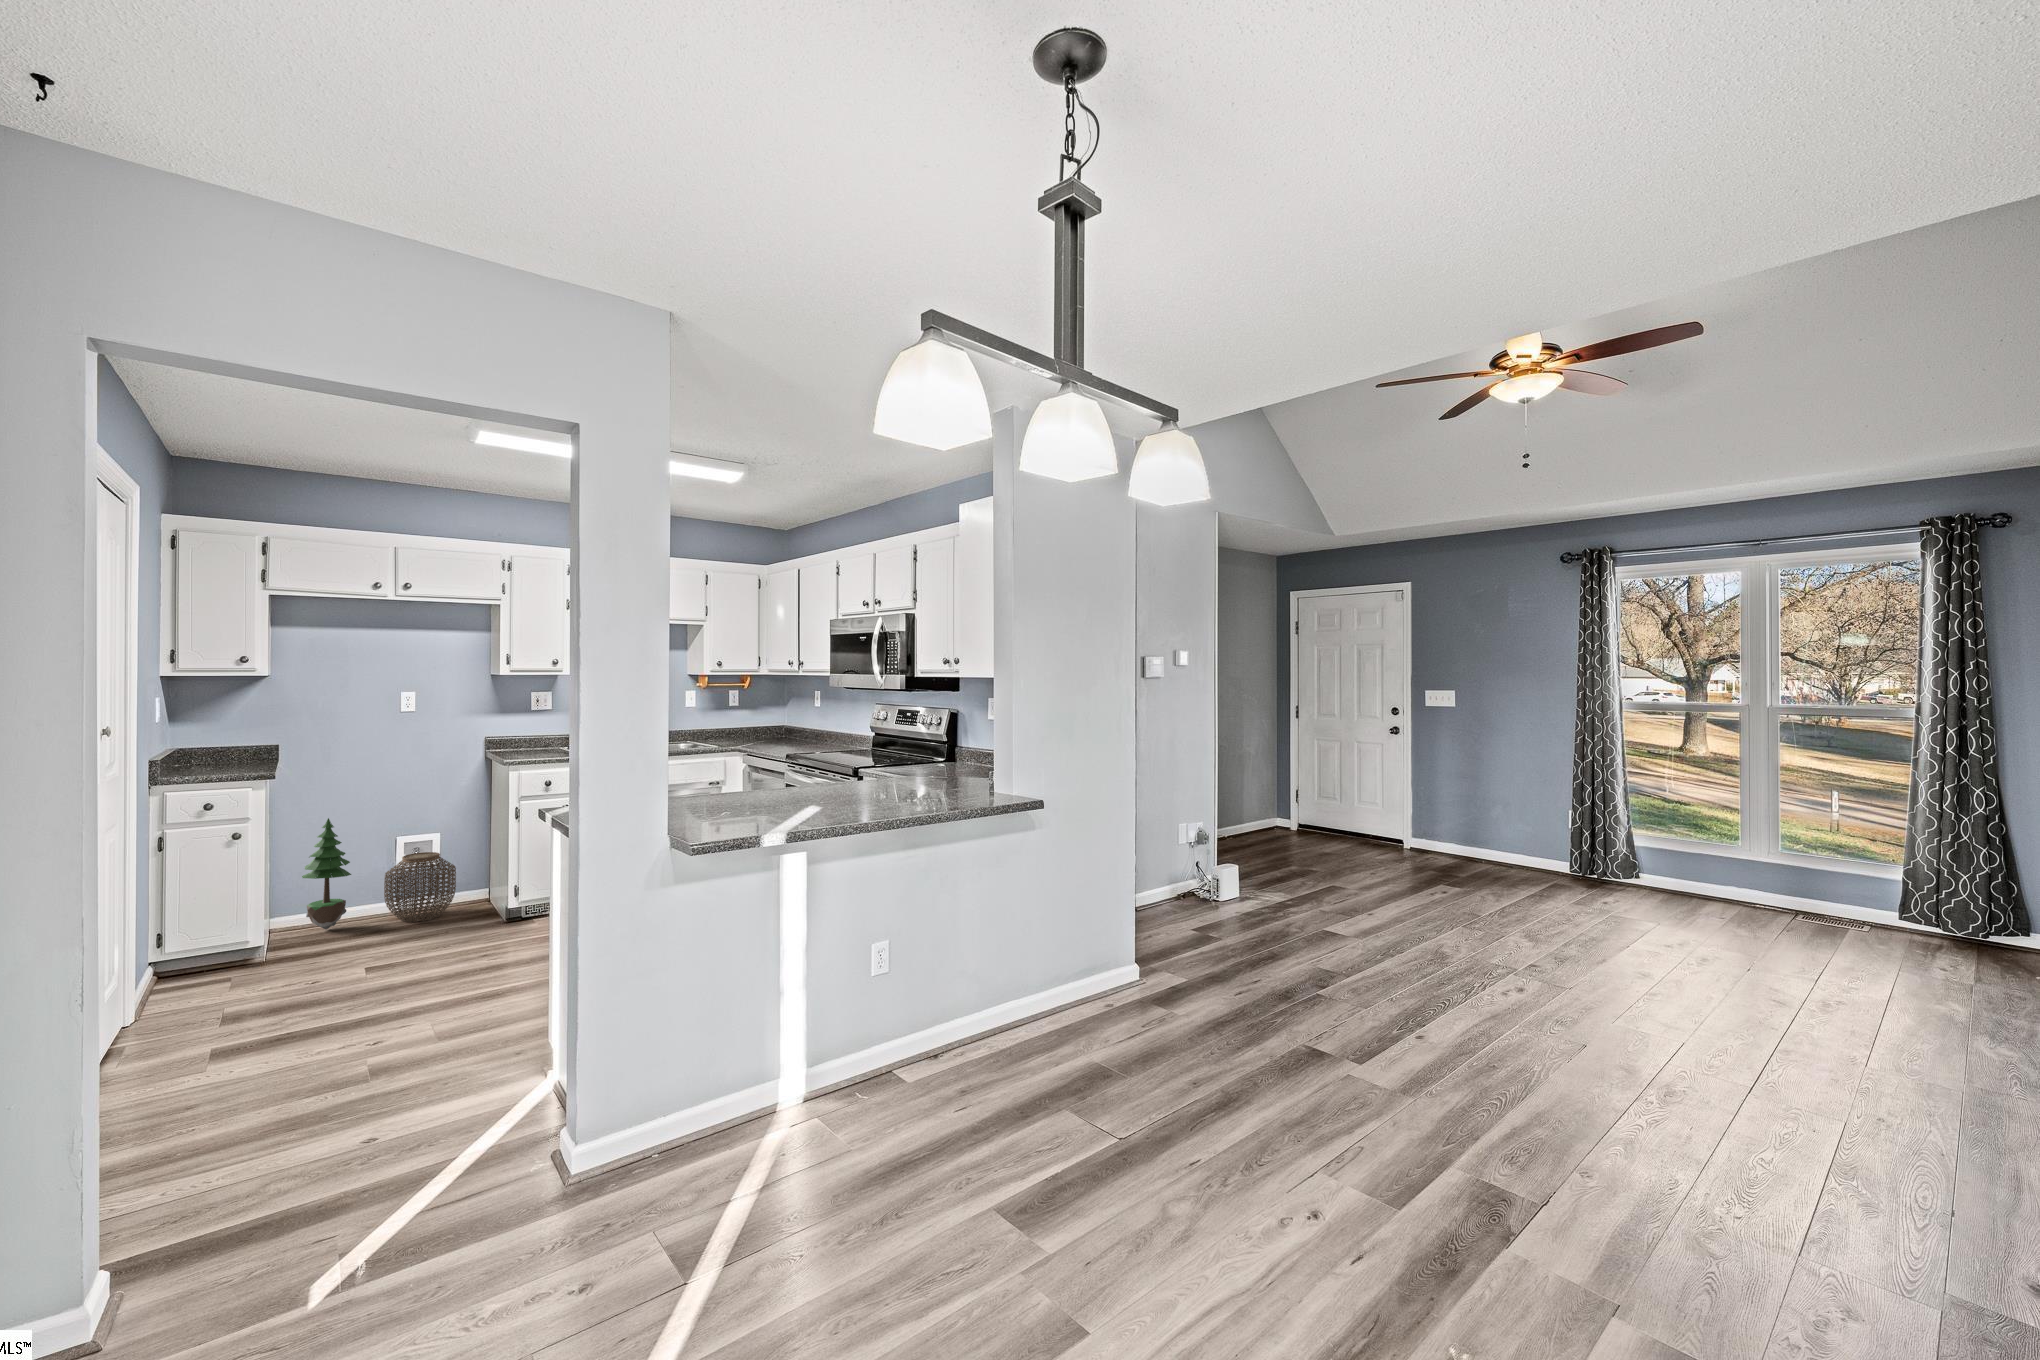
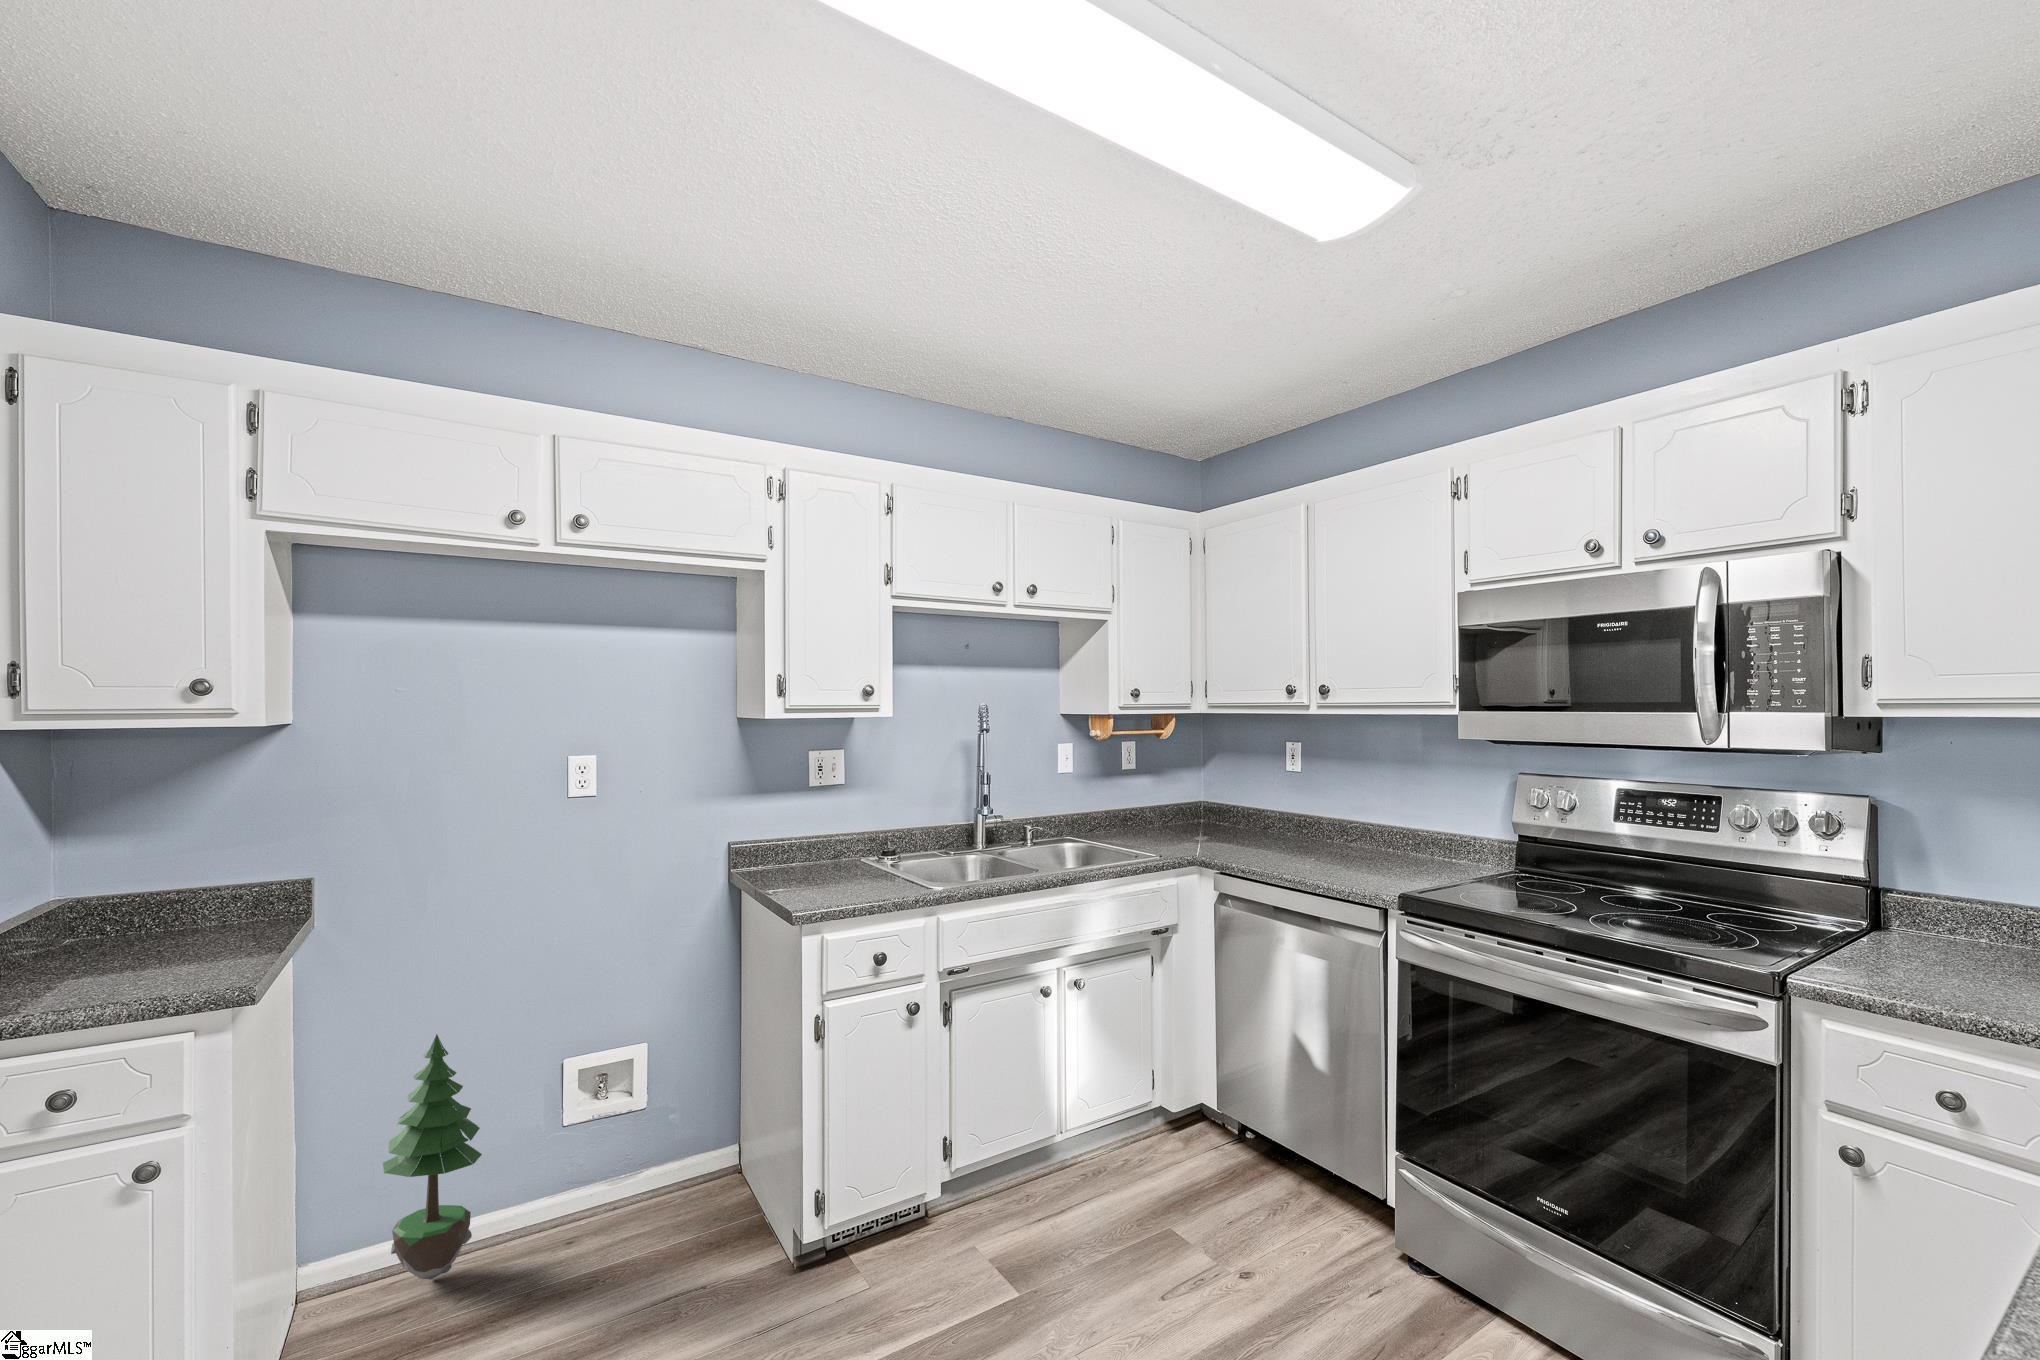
woven basket: present [384,852,456,922] -> none [546,1095,685,1258]

